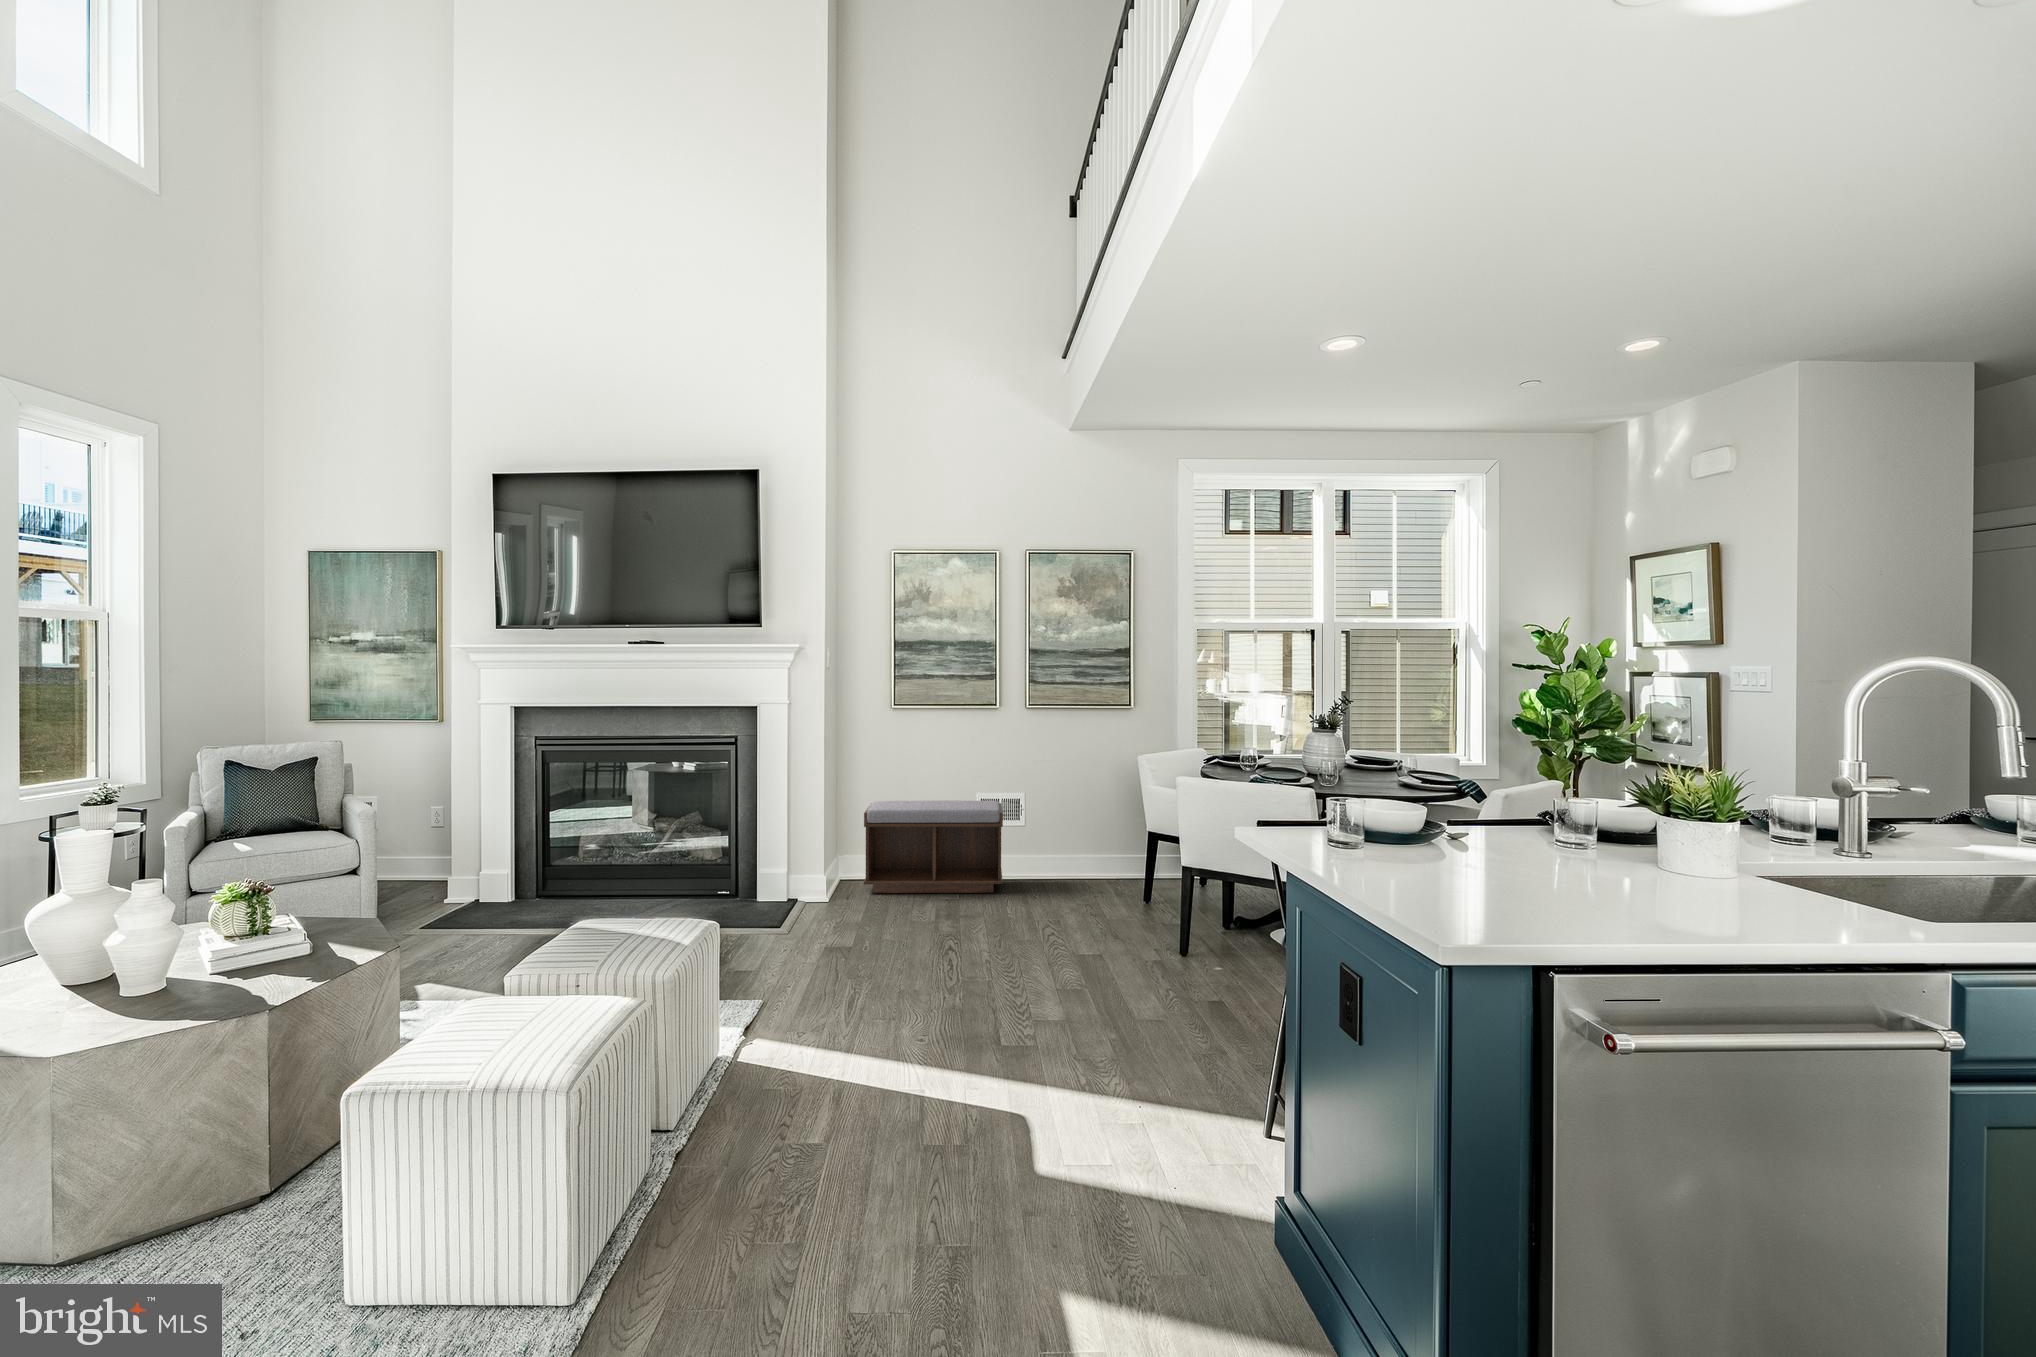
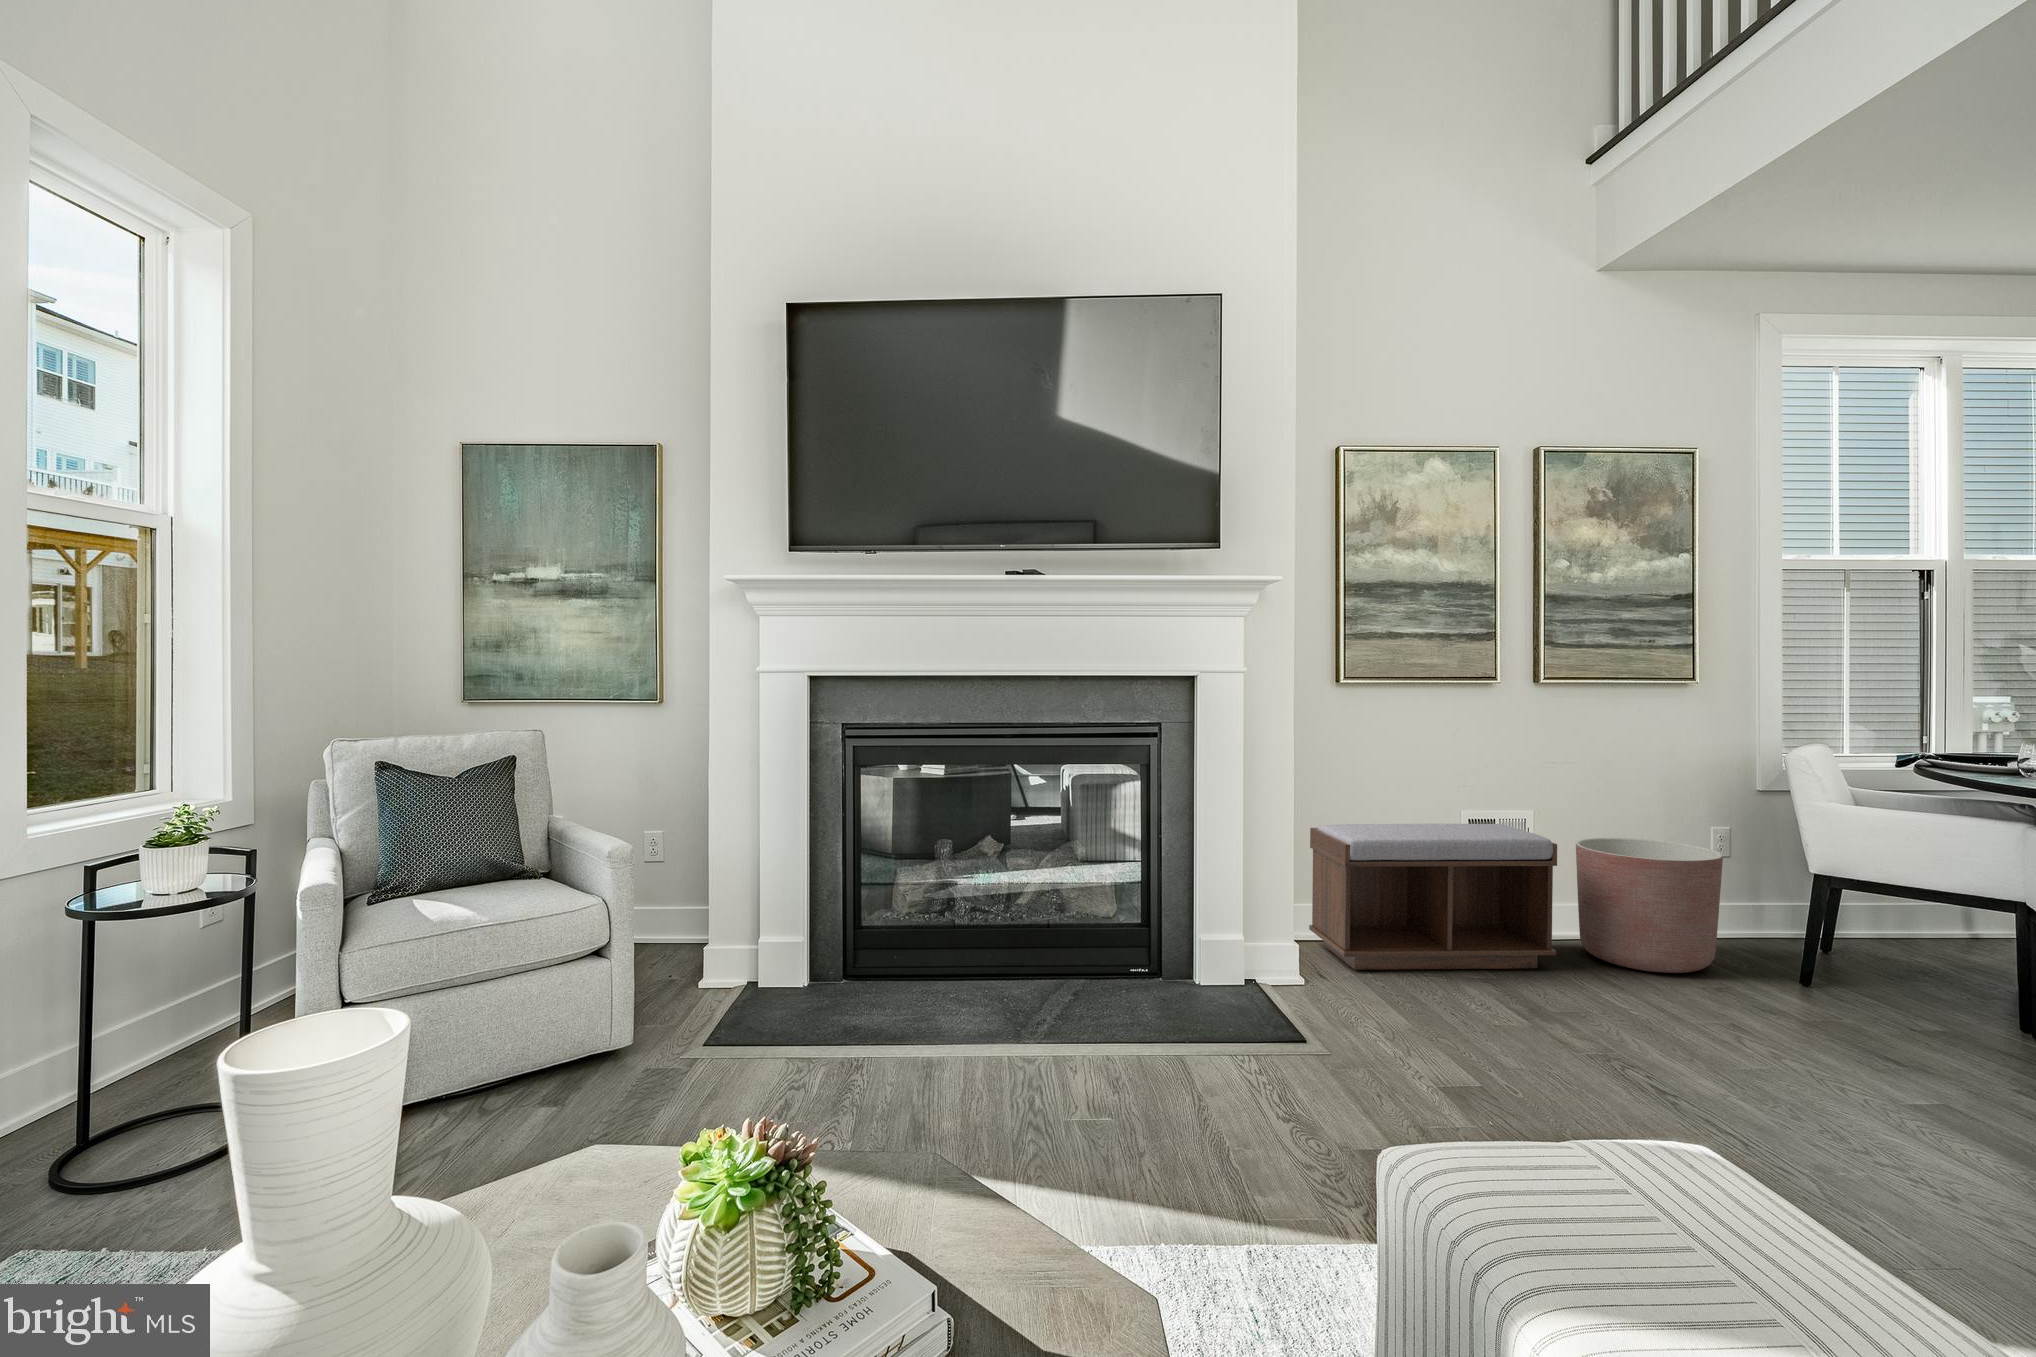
planter: none [1034,810,1115,895] -> present [1576,838,1723,973]

